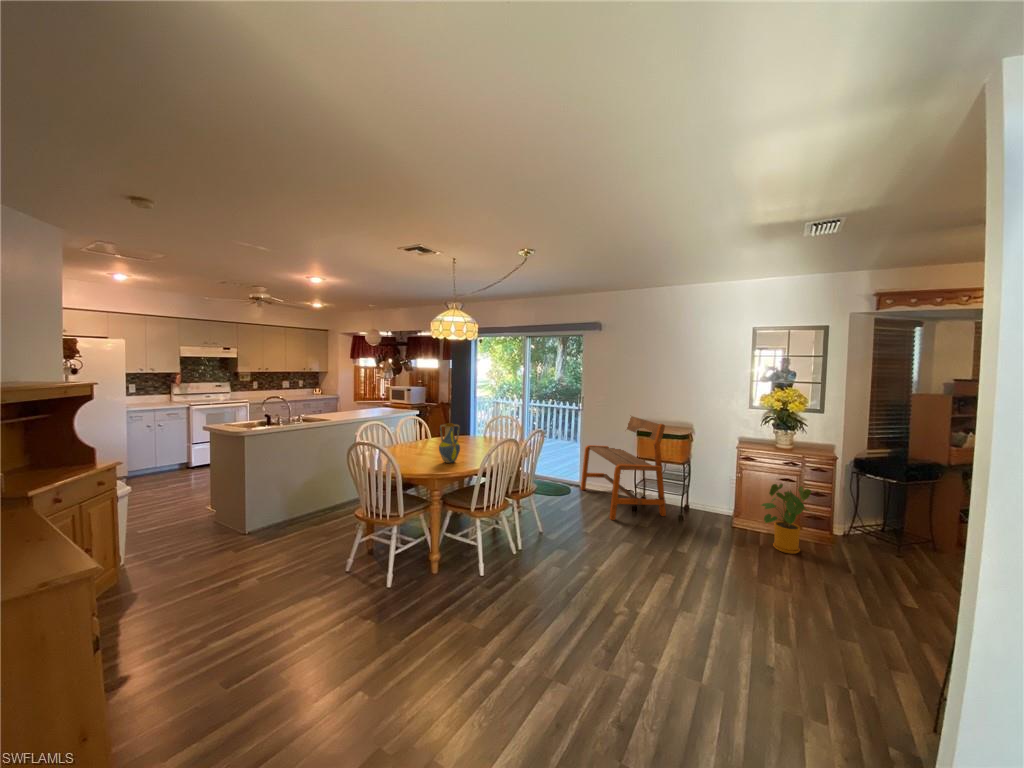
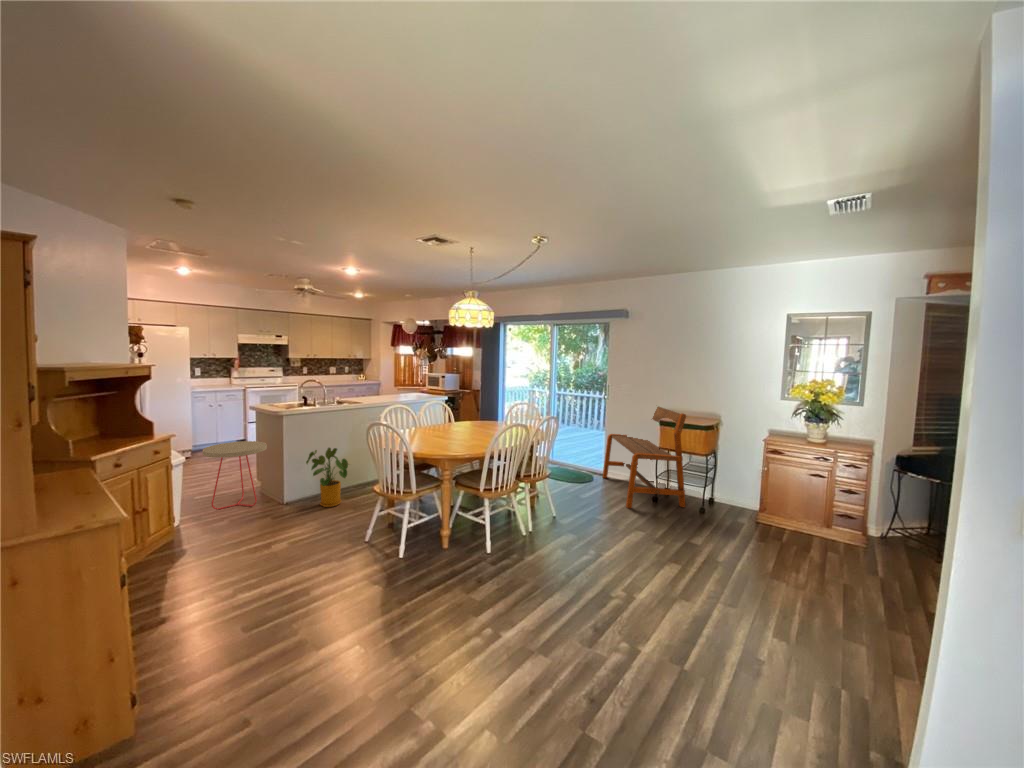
vase: present [439,423,460,463] -> none [452,407,473,445]
side table: none [149,466,225,545] -> present [202,441,267,509]
house plant: present [761,484,811,554] -> present [306,448,348,507]

